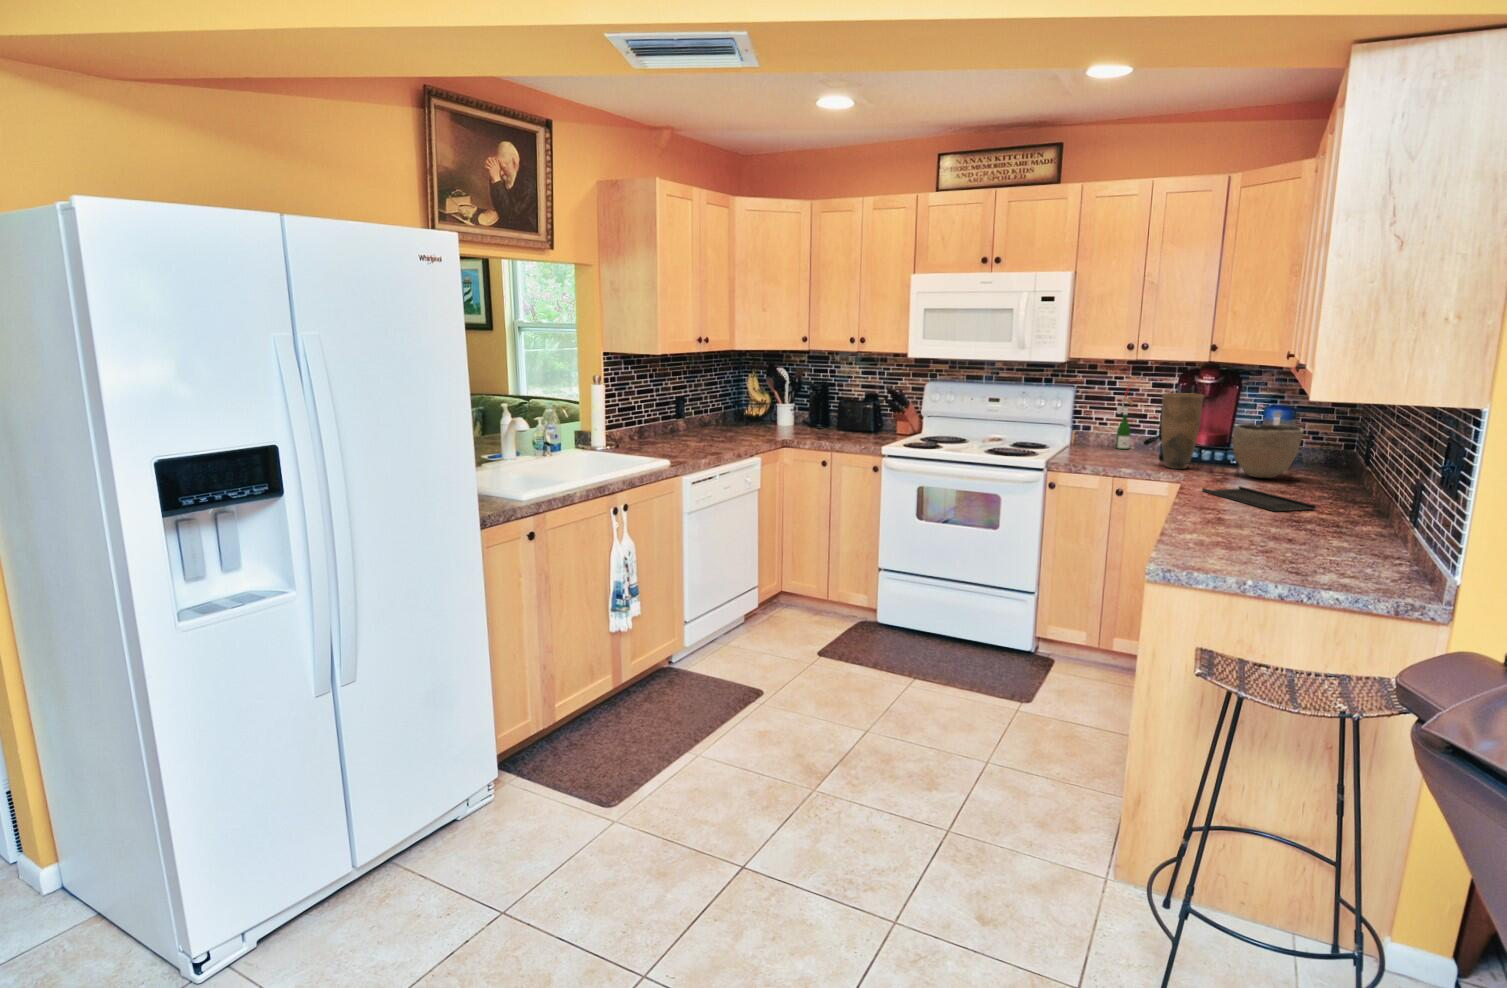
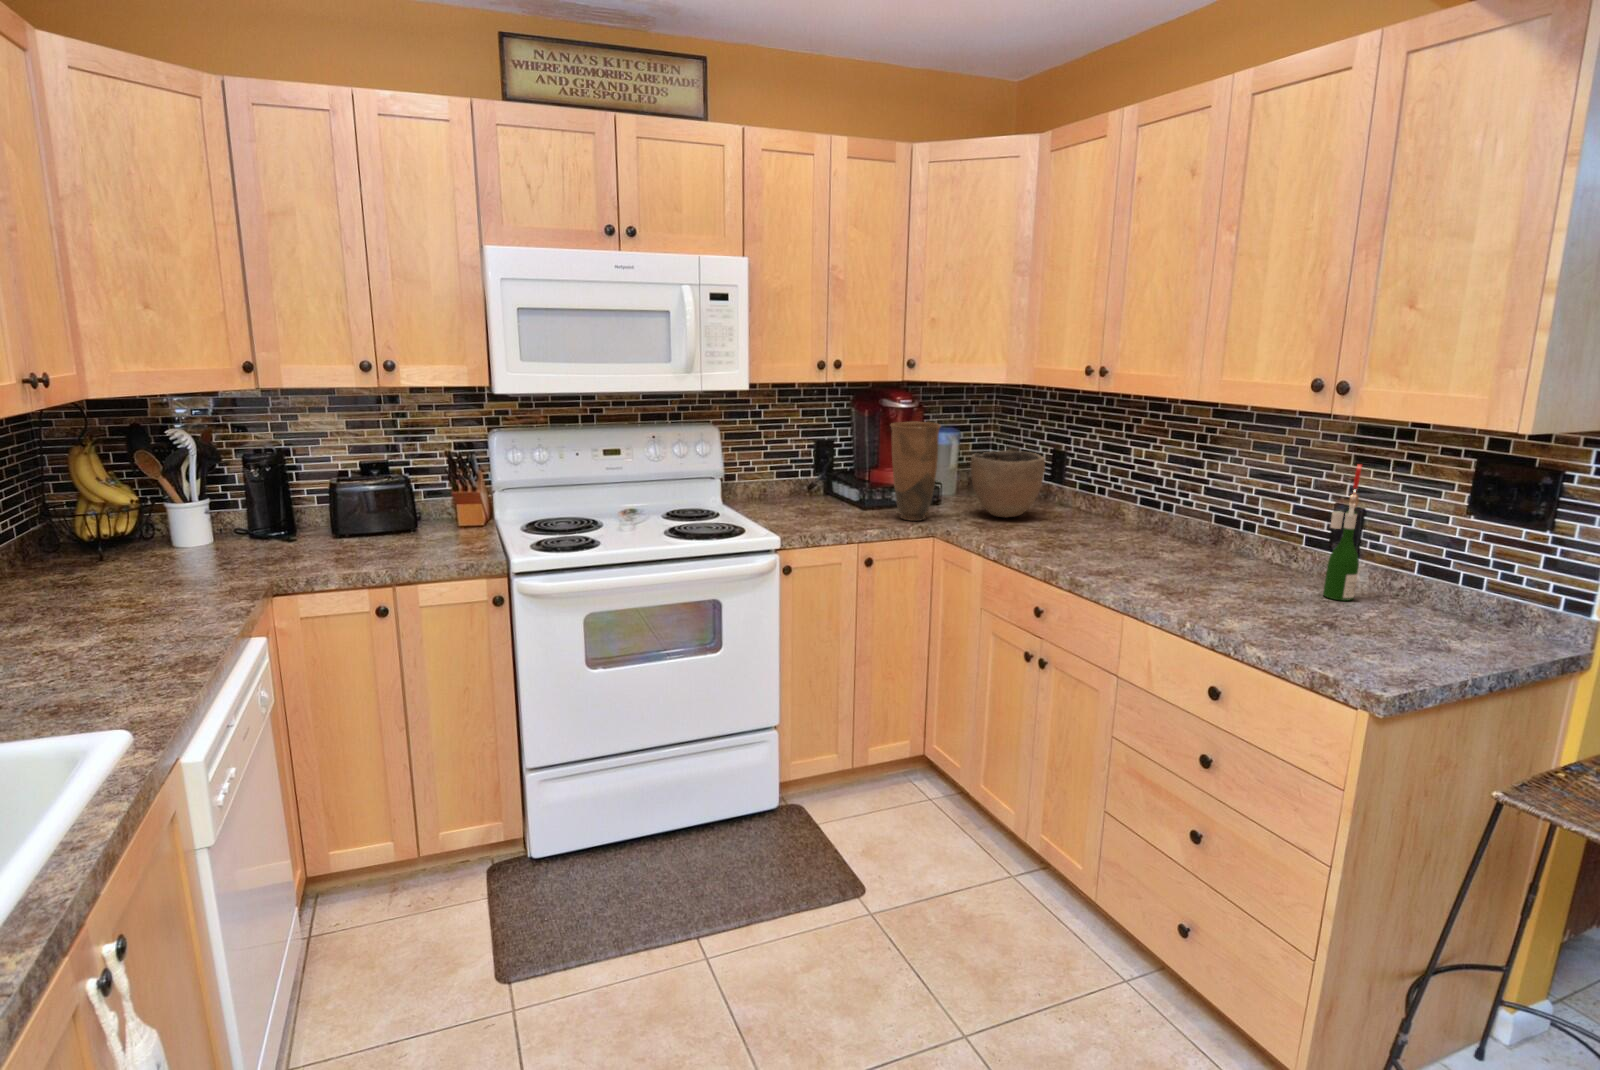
wine bottle: present [1116,386,1133,449] -> present [1323,464,1362,601]
tray: present [1202,486,1316,511] -> none [1037,535,1171,566]

